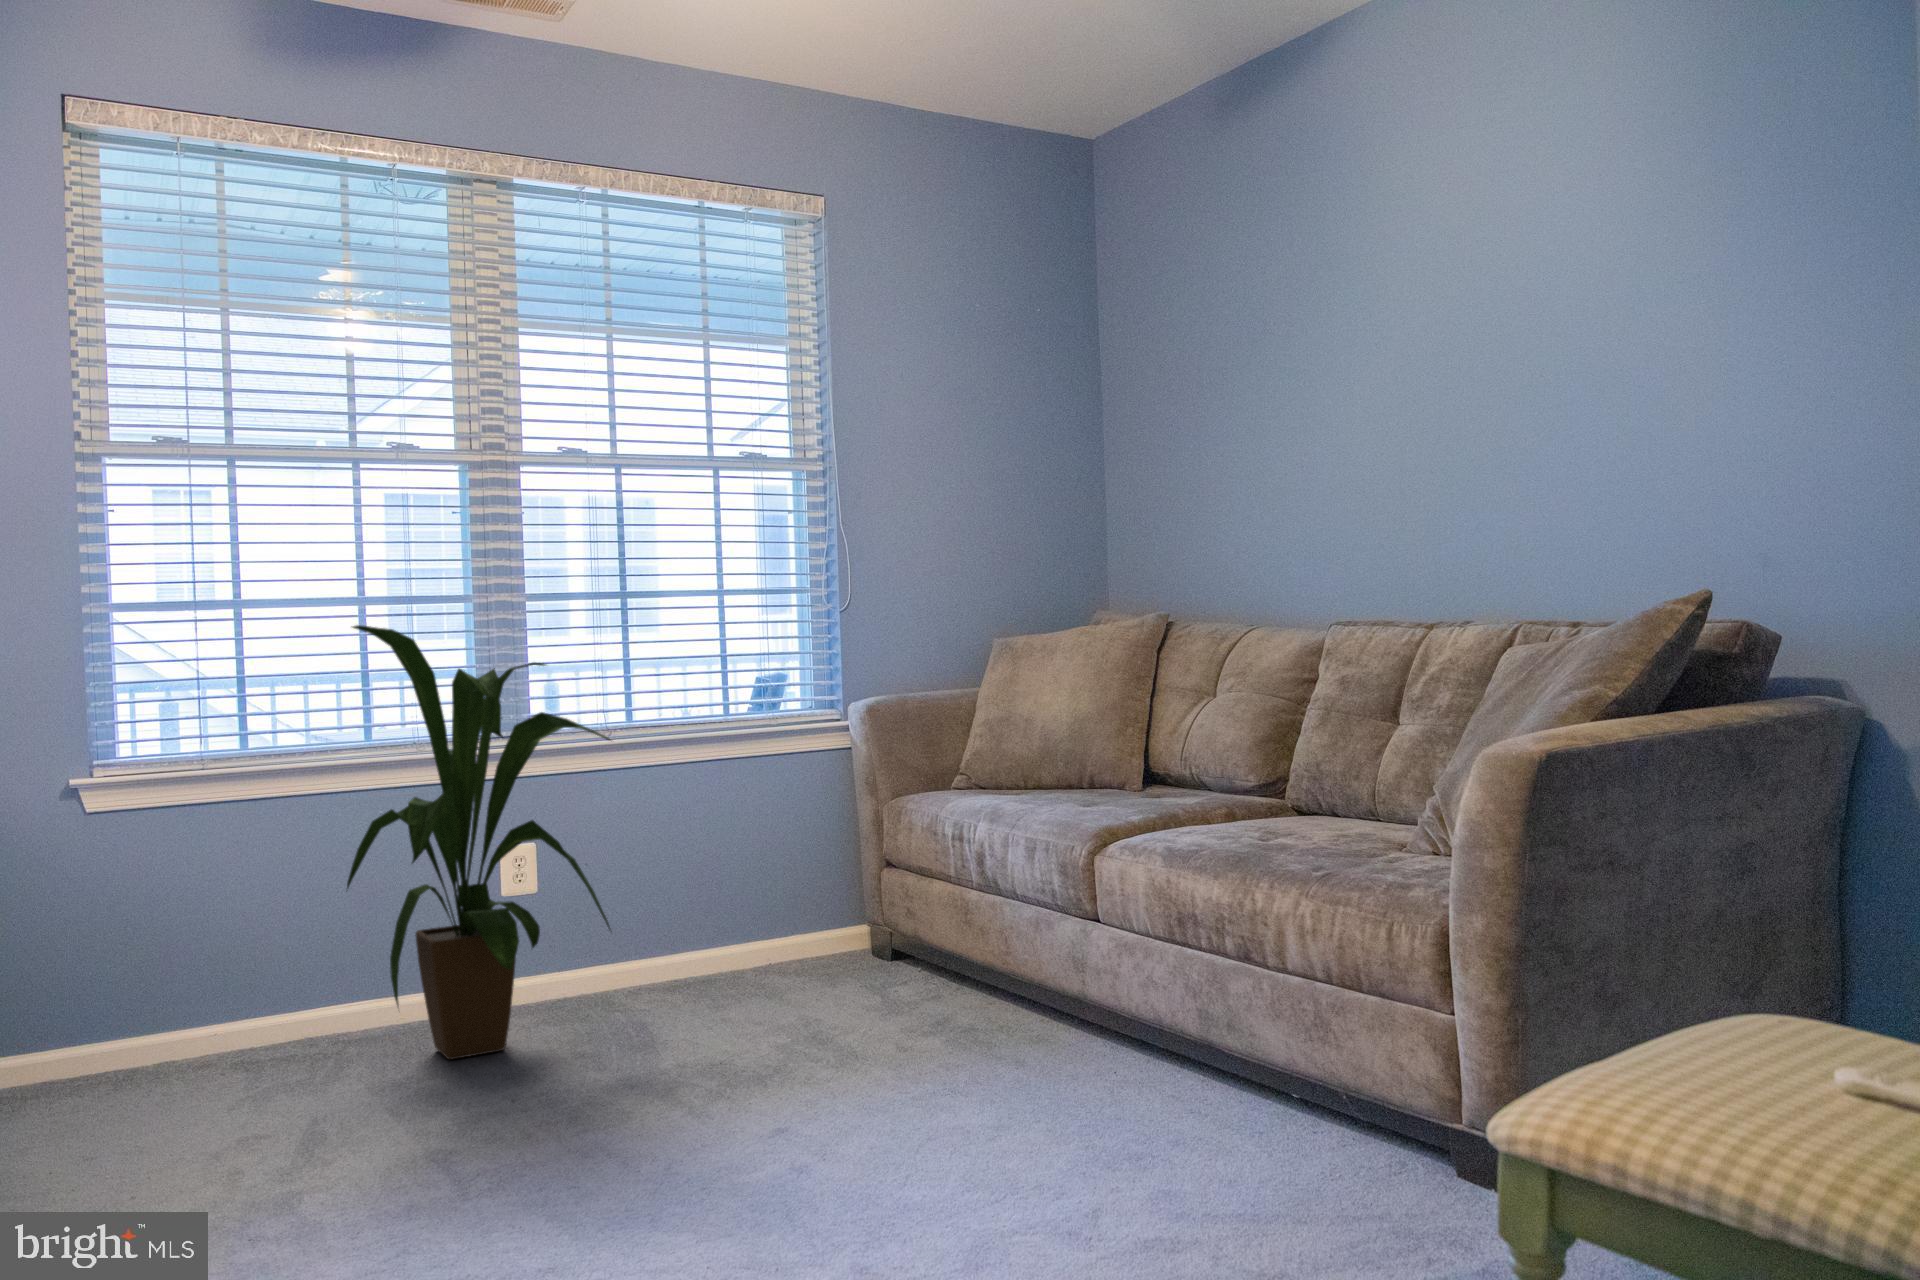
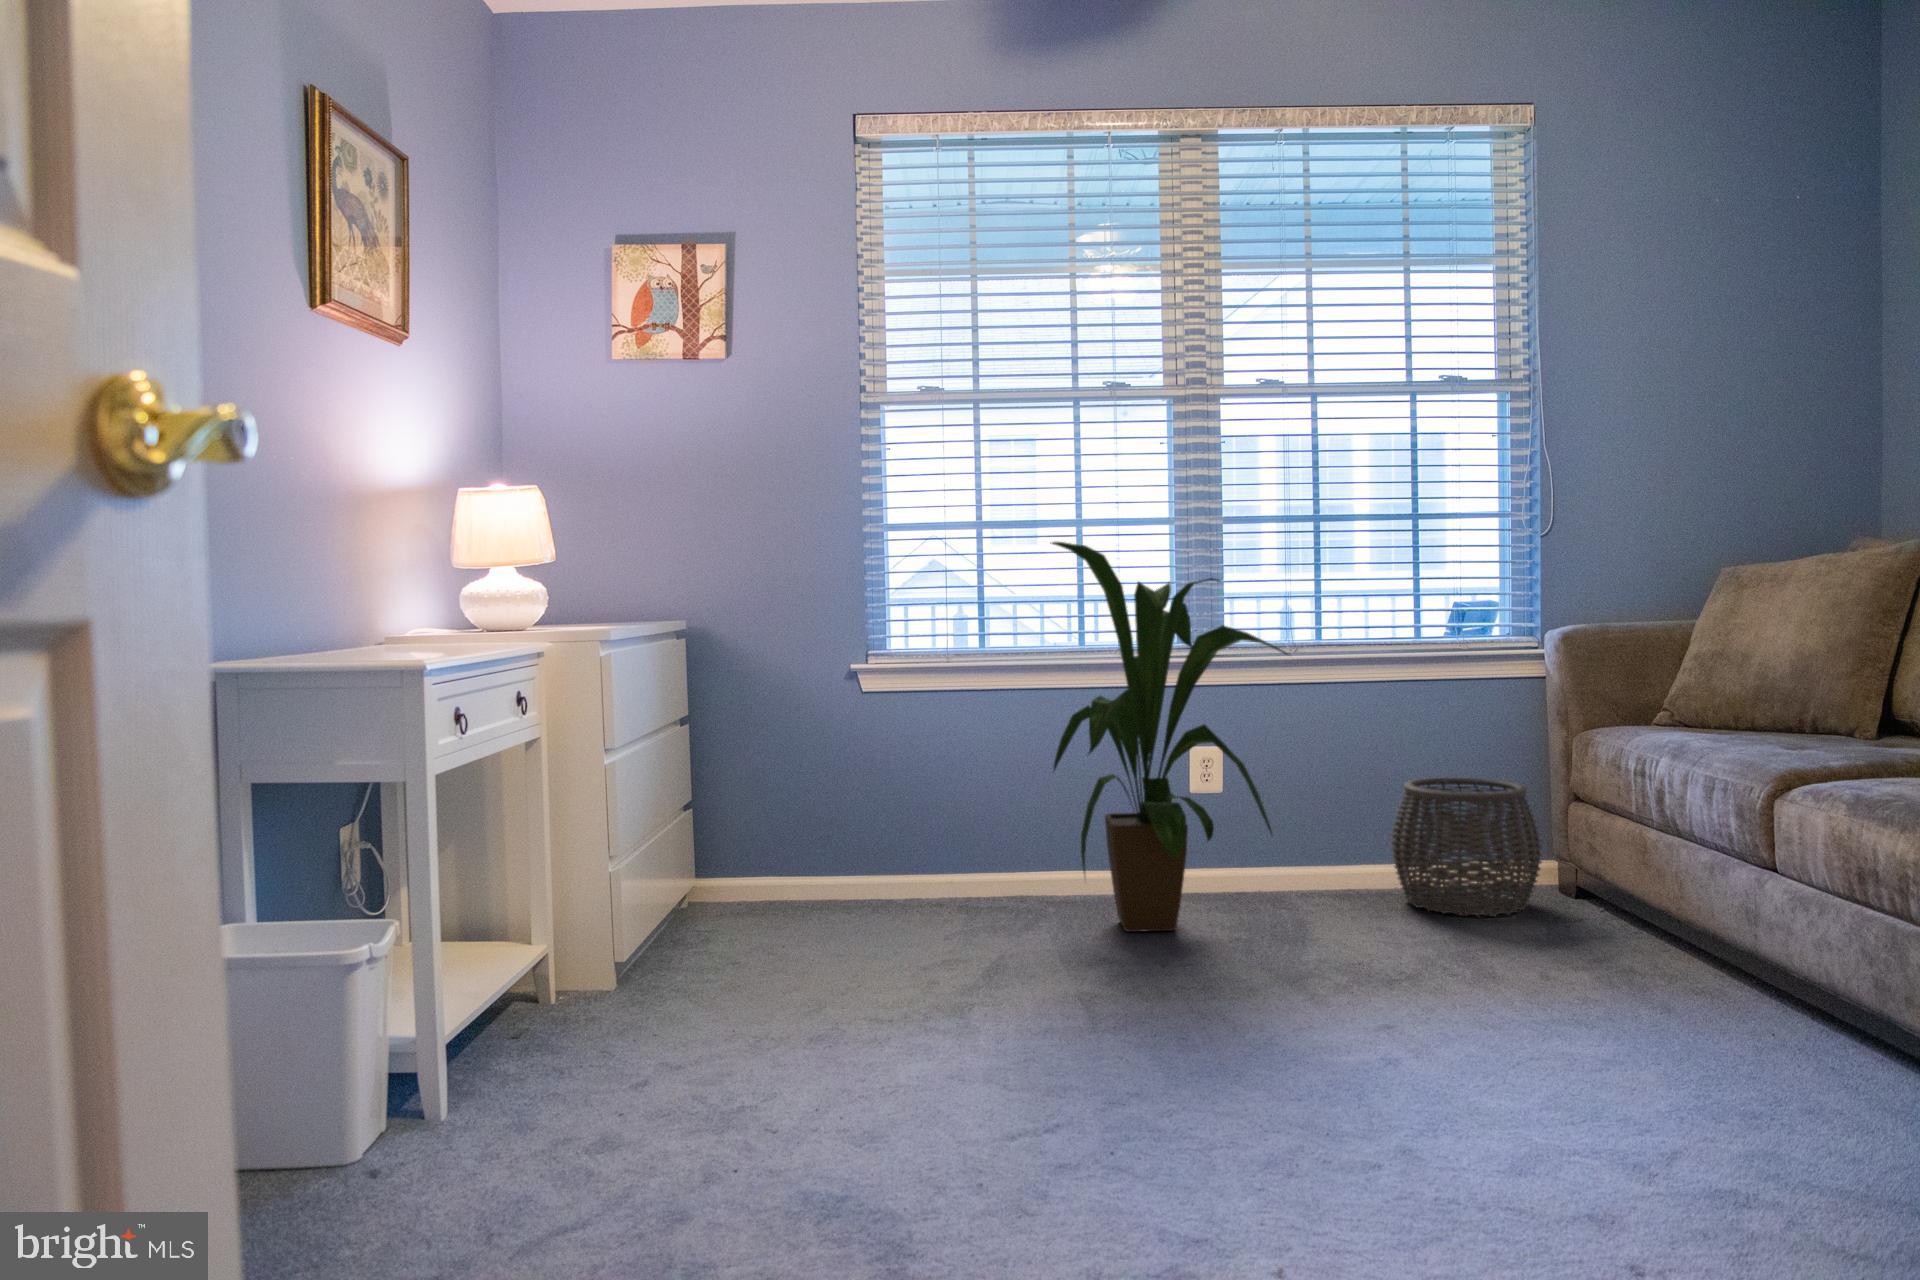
woven basket: none [716,853,859,993] -> present [1391,777,1542,917]

